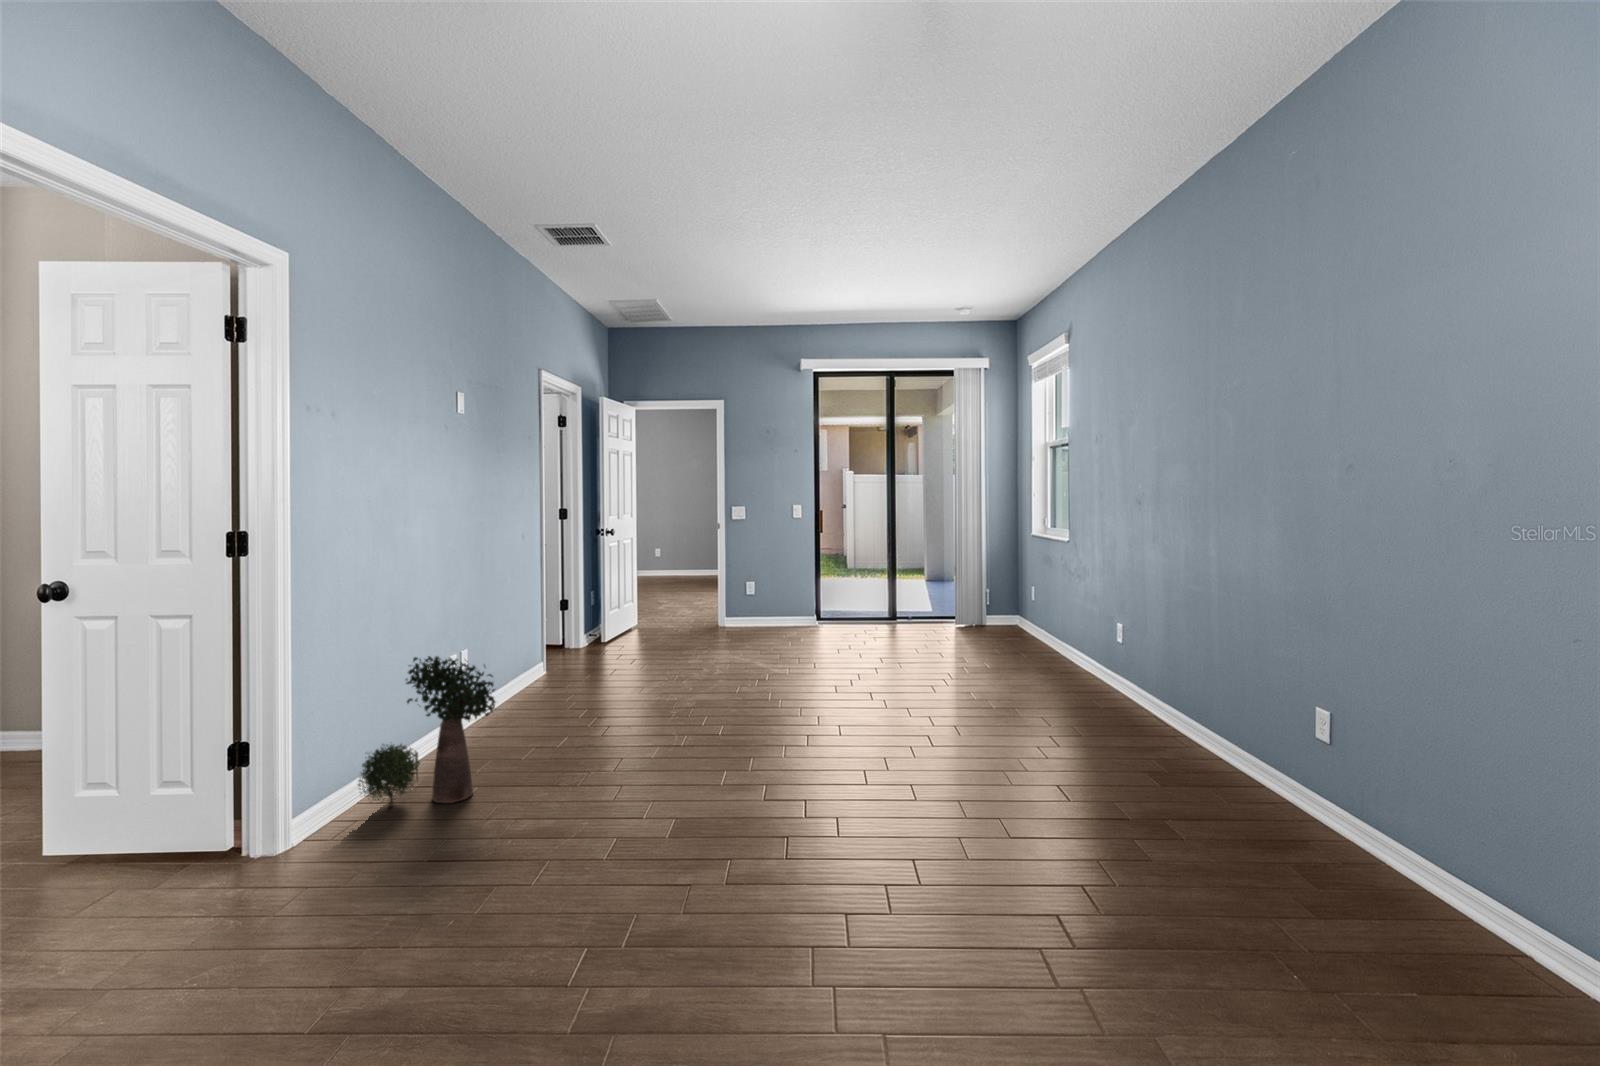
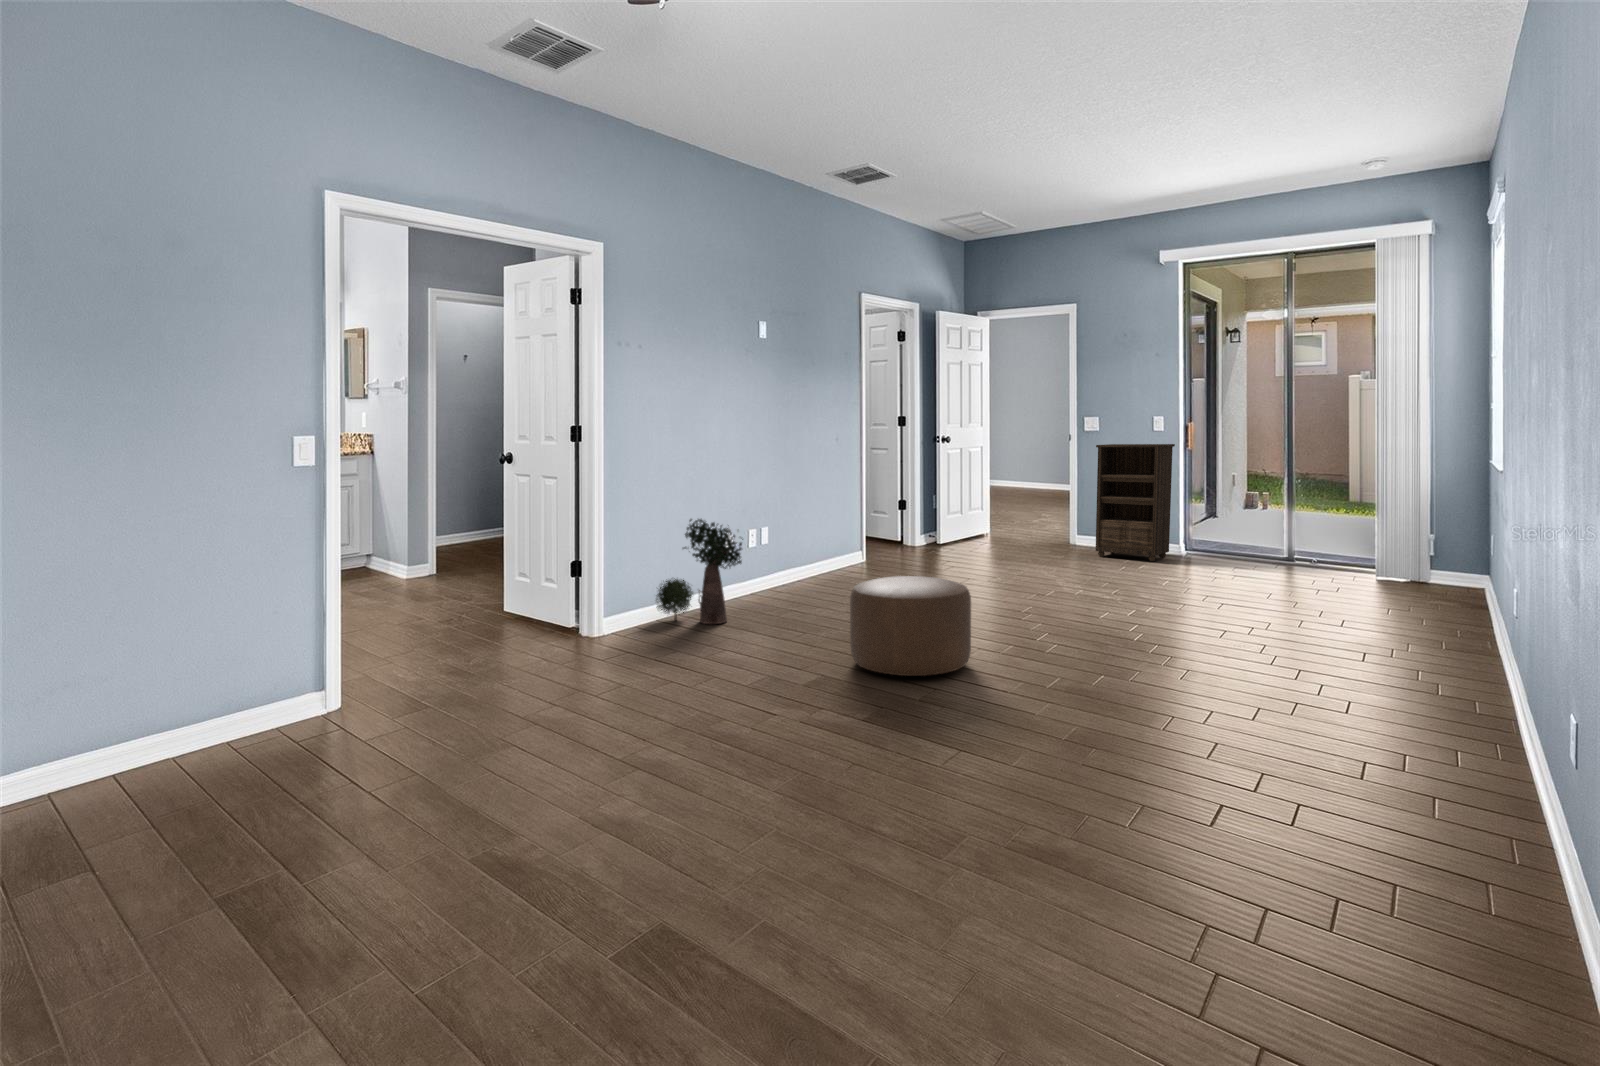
bookshelf: none [756,532,817,636] -> present [1096,444,1175,561]
ottoman: none [707,706,847,840] -> present [850,576,971,676]

